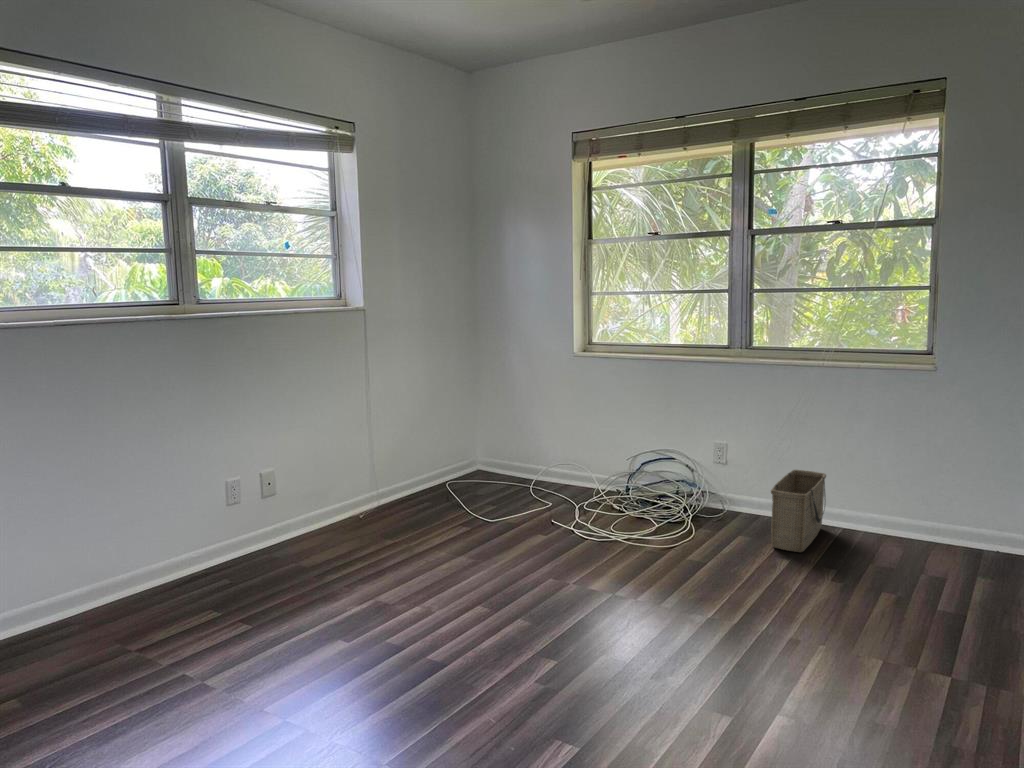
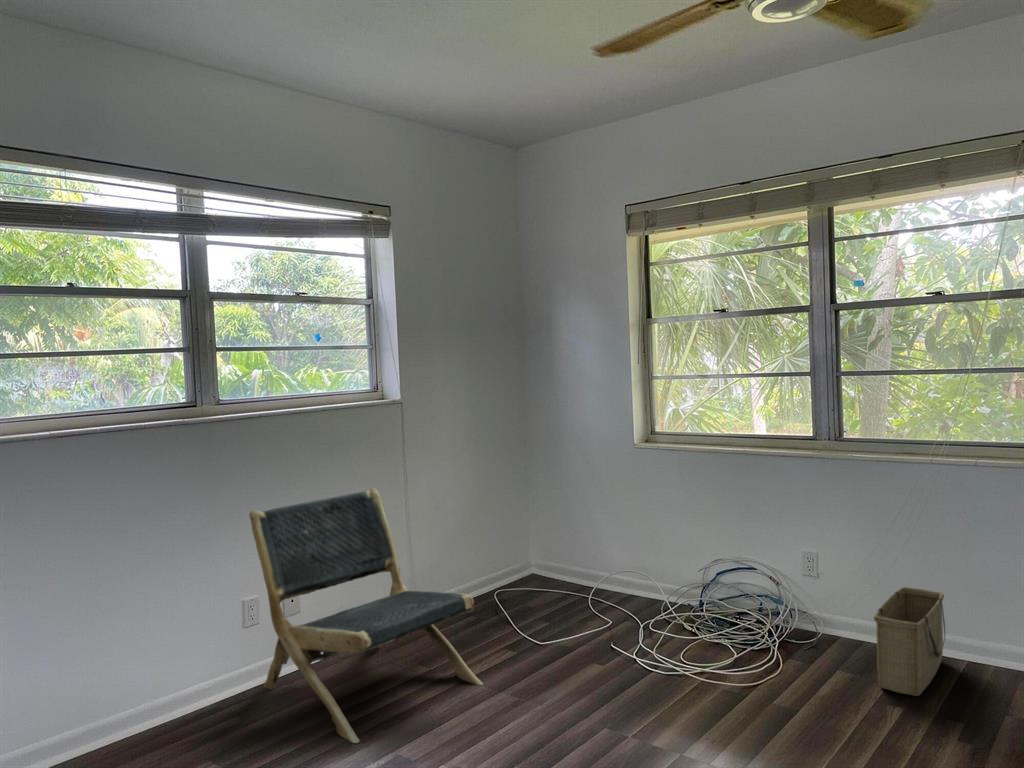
lounge chair: none [232,386,445,597] -> present [249,488,483,743]

